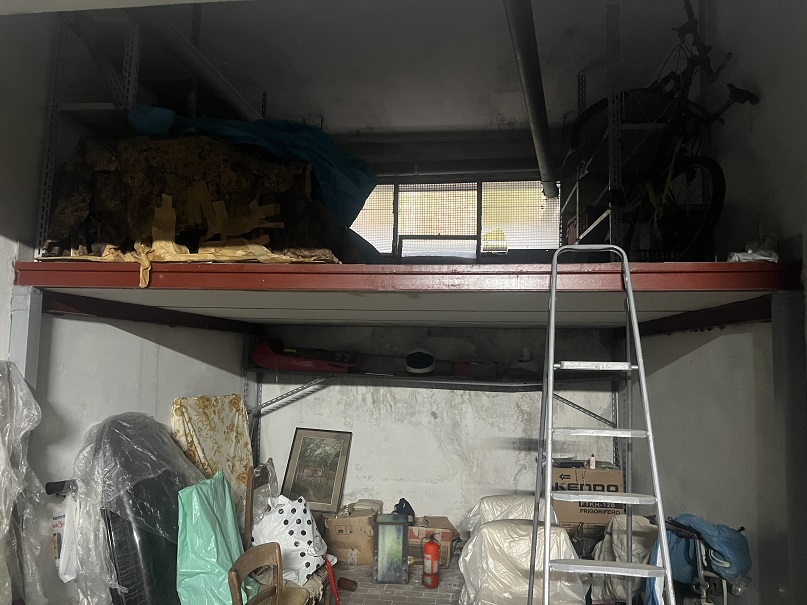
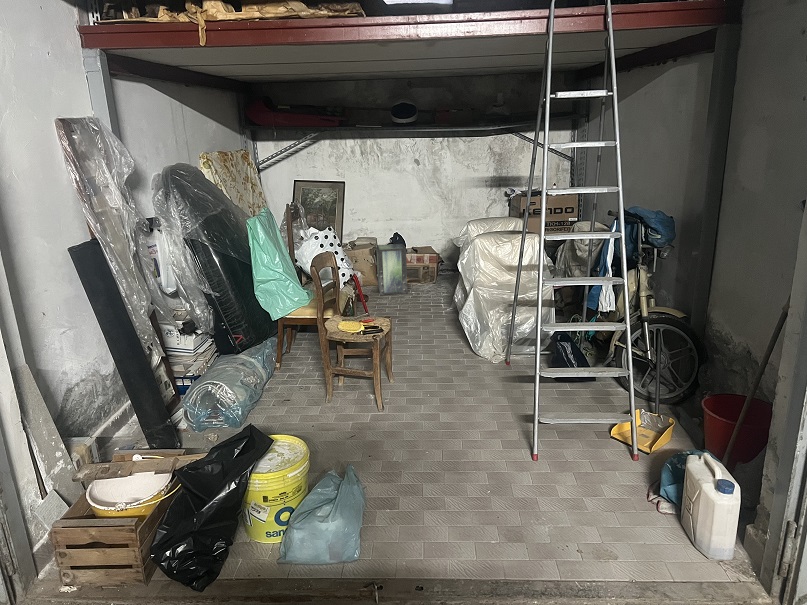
fire extinguisher: present [421,533,440,589] -> none [416,254,432,295]

